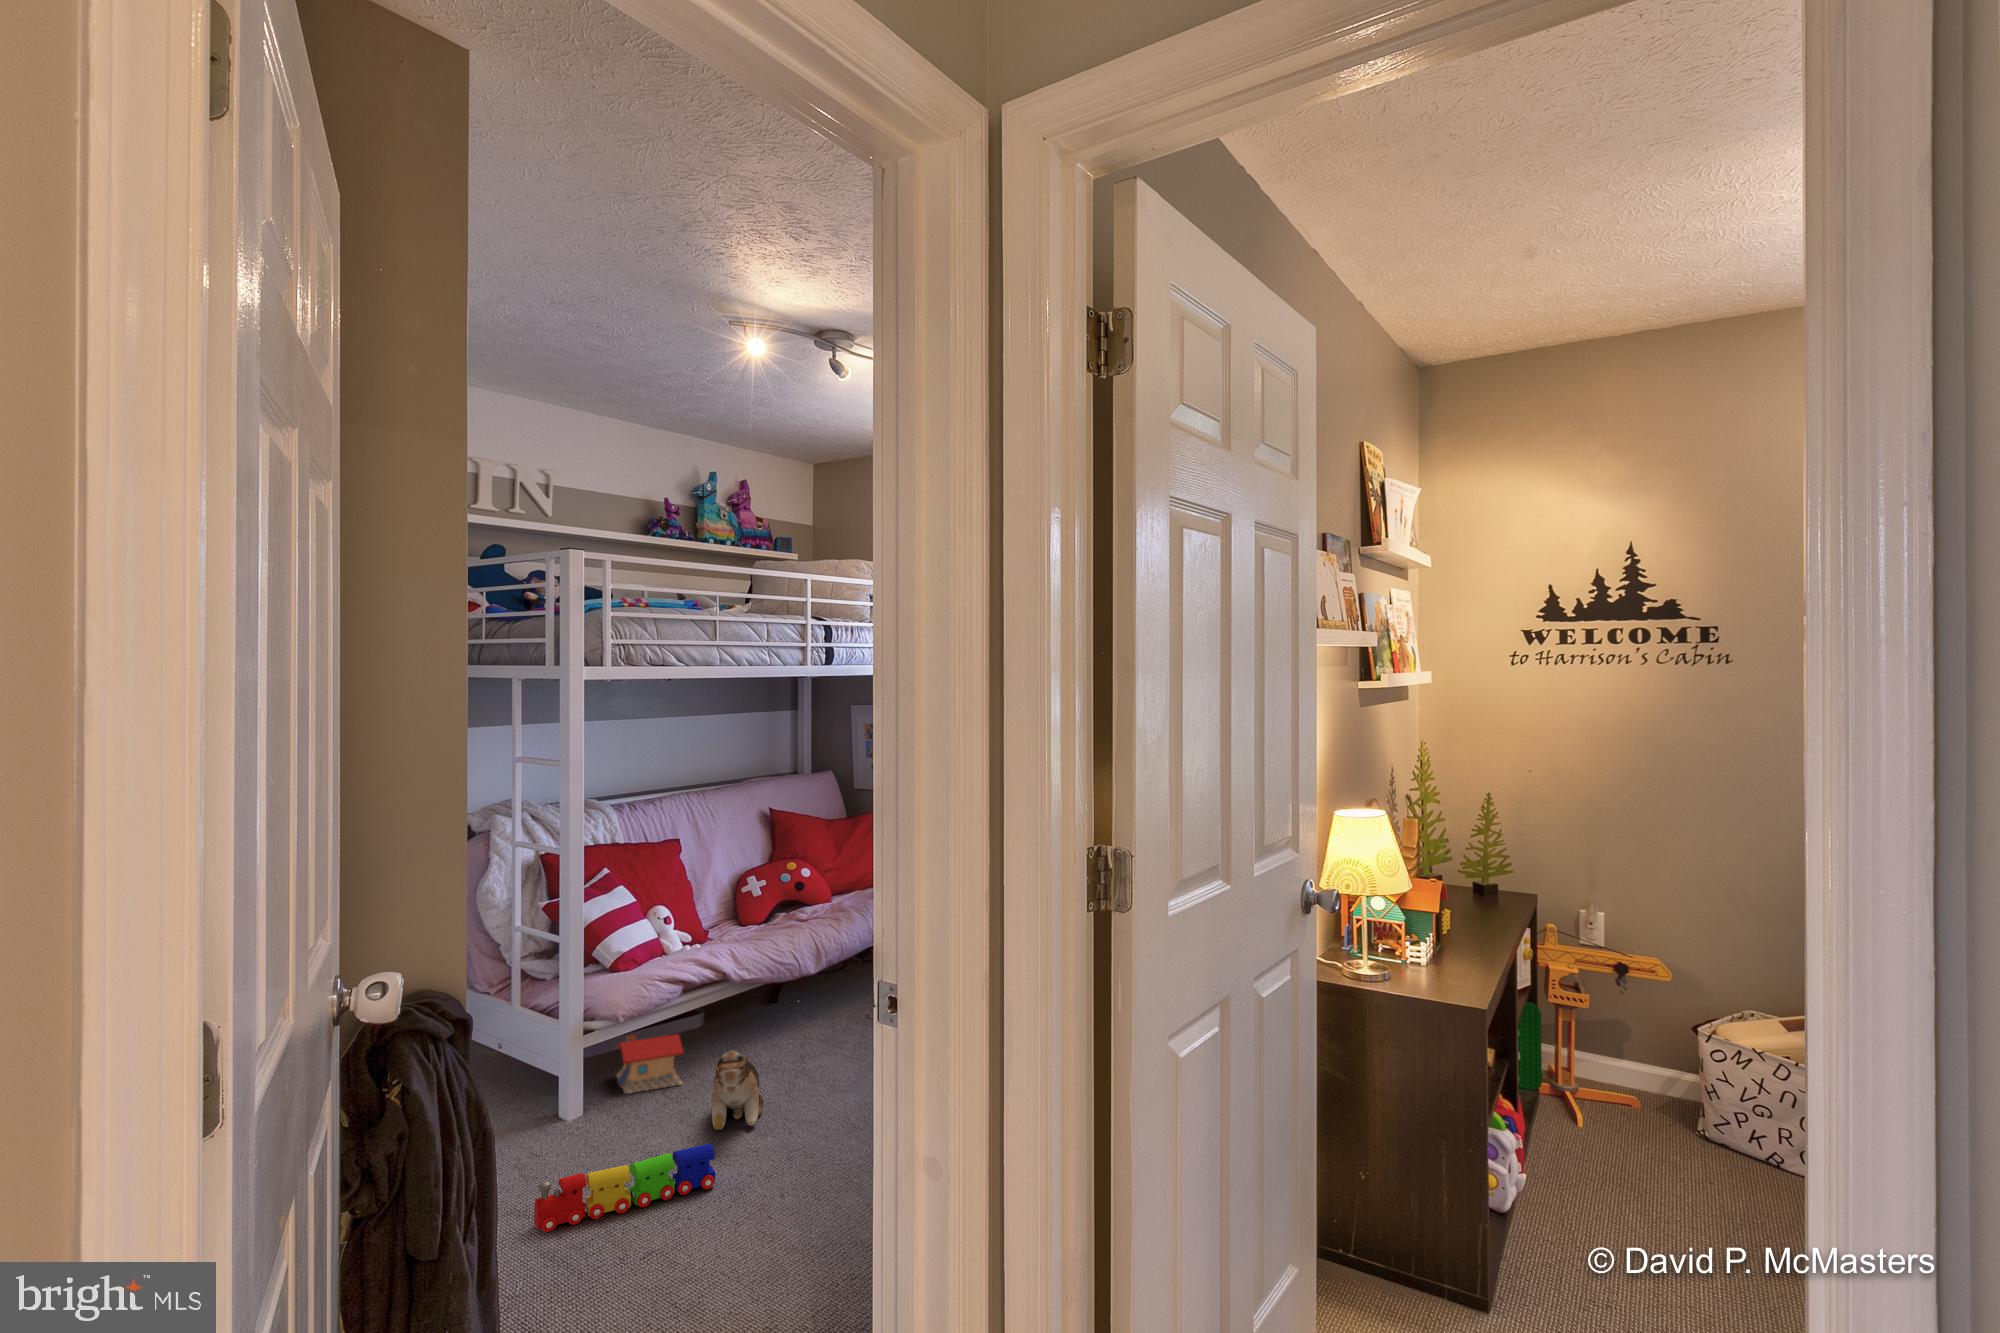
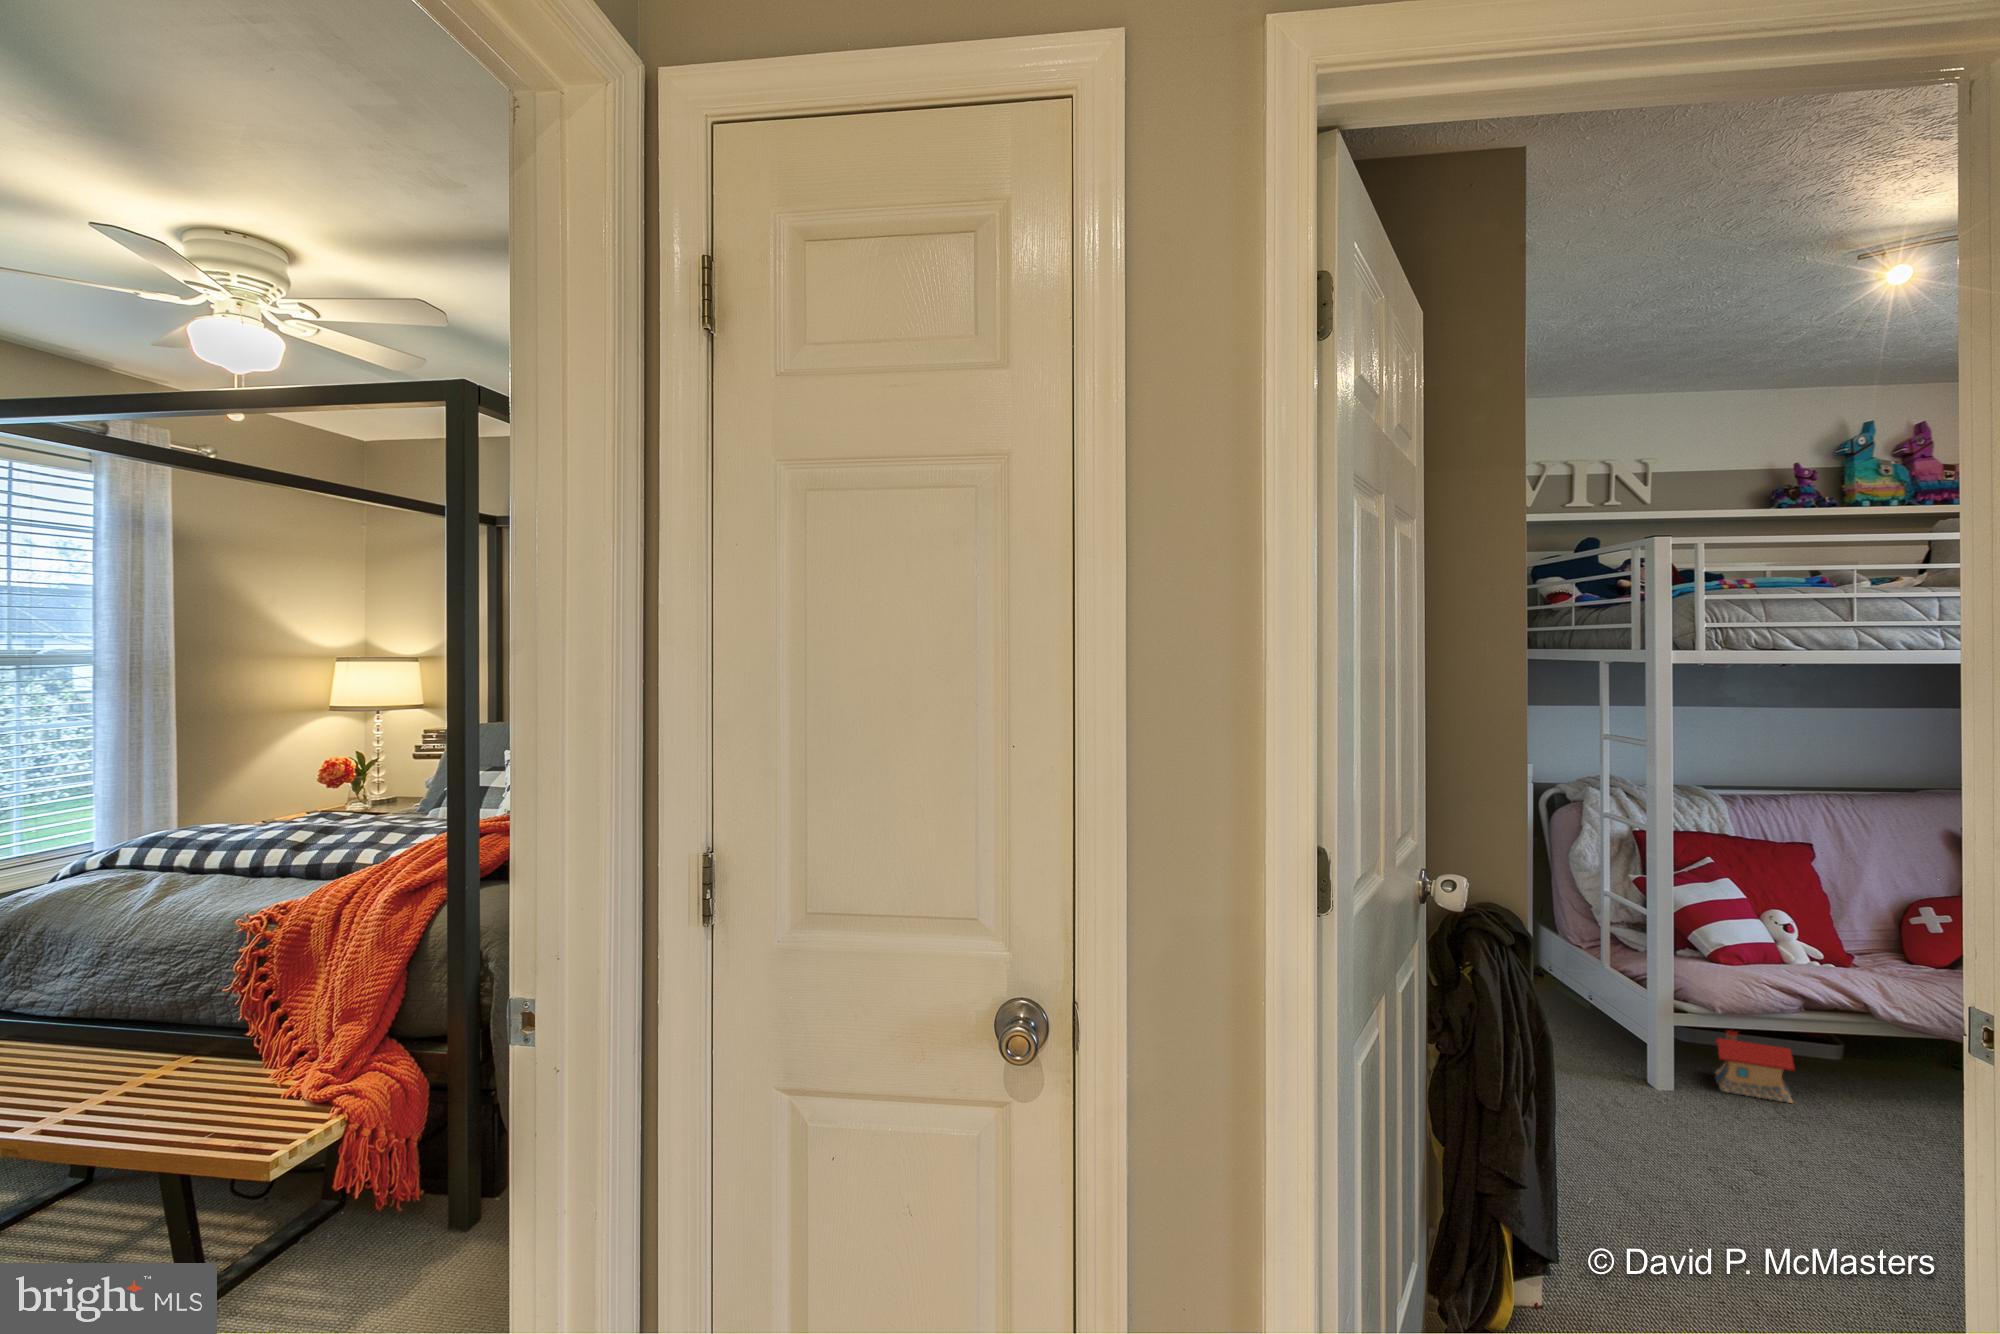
plush toy: present [710,1050,763,1130] -> none [1809,1075,1895,1169]
toy train: present [534,1143,715,1232] -> none [1598,1126,1805,1206]

